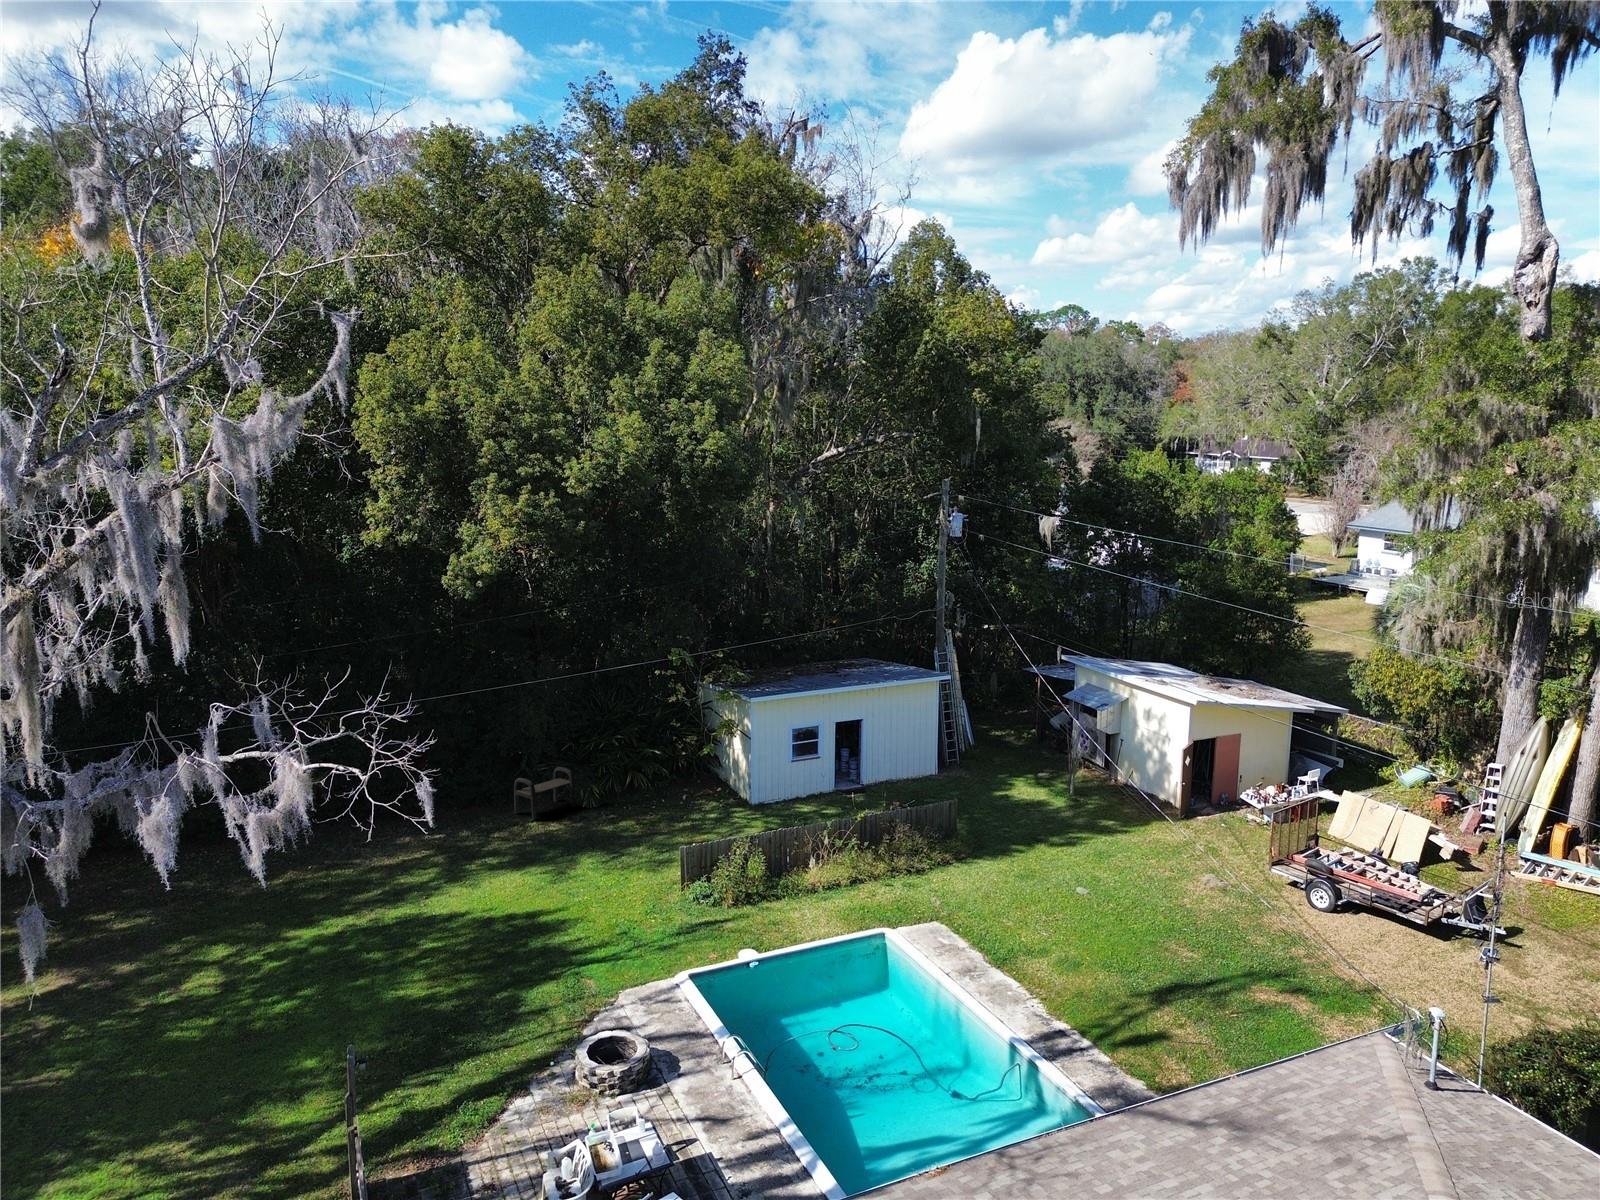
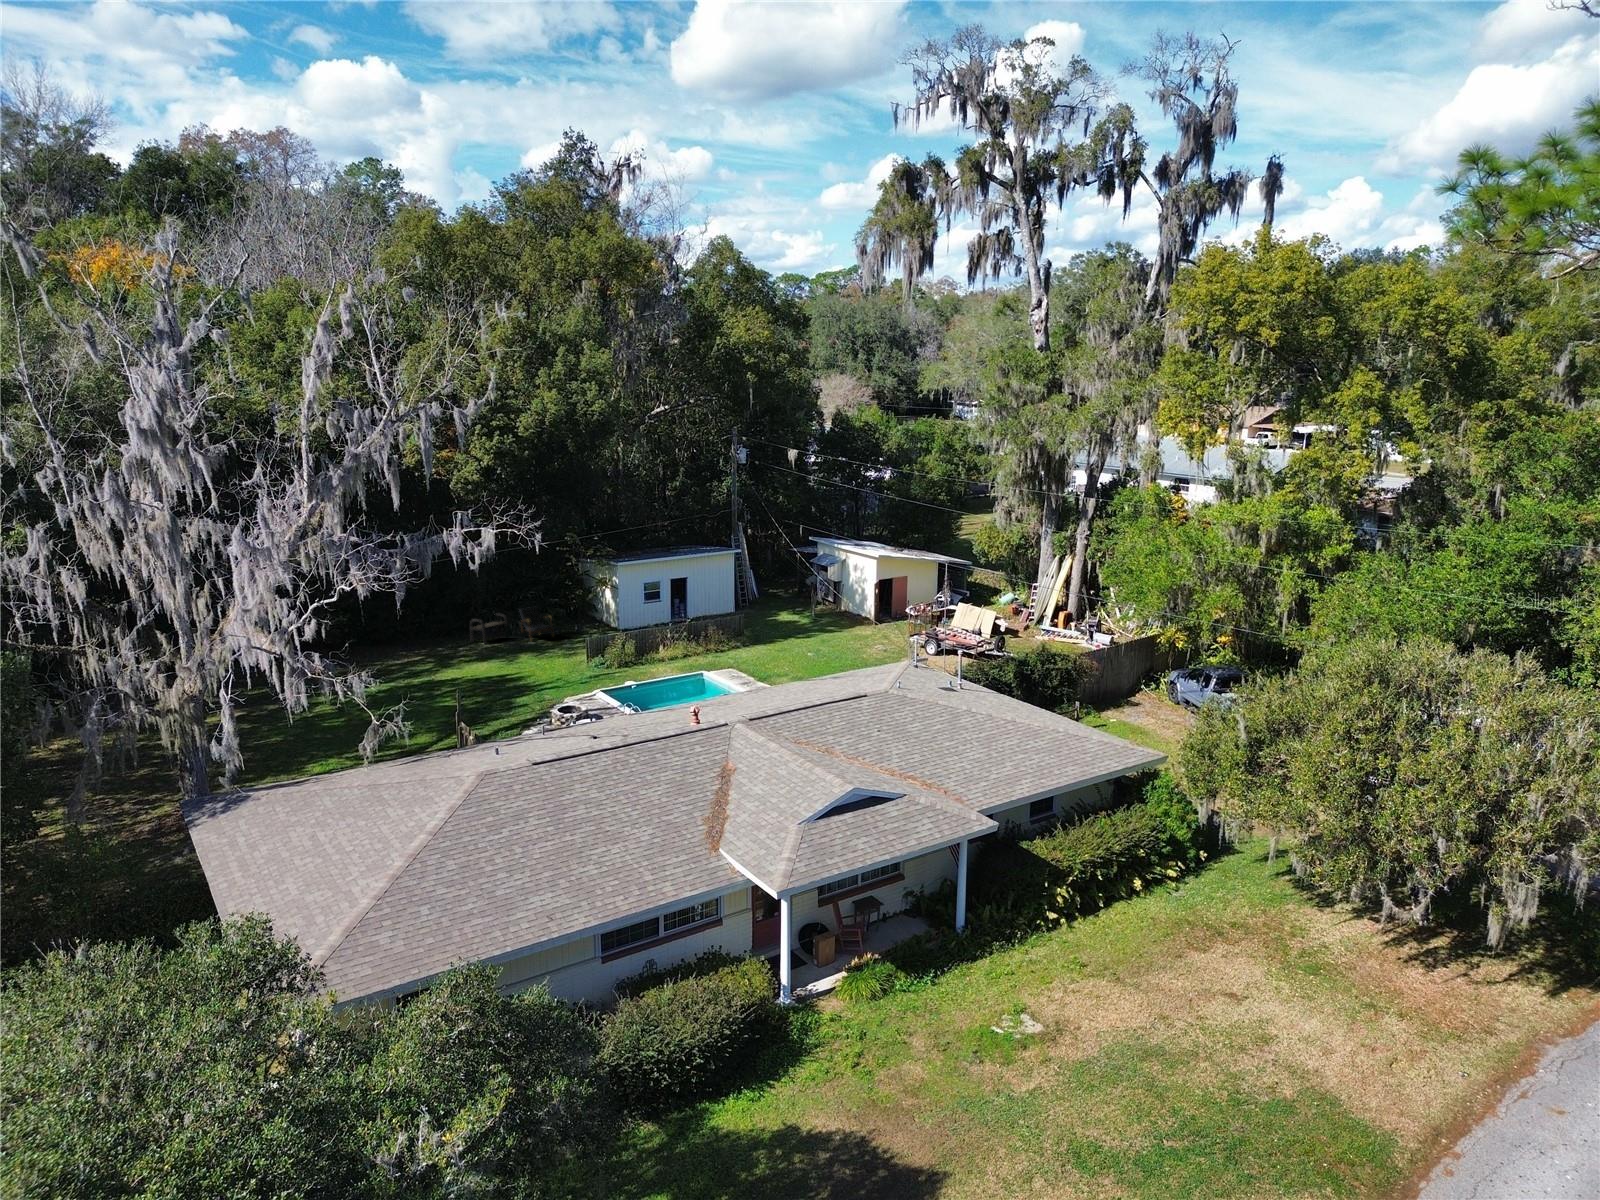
lounge chair: none [592,758,642,819] -> present [520,606,553,635]

